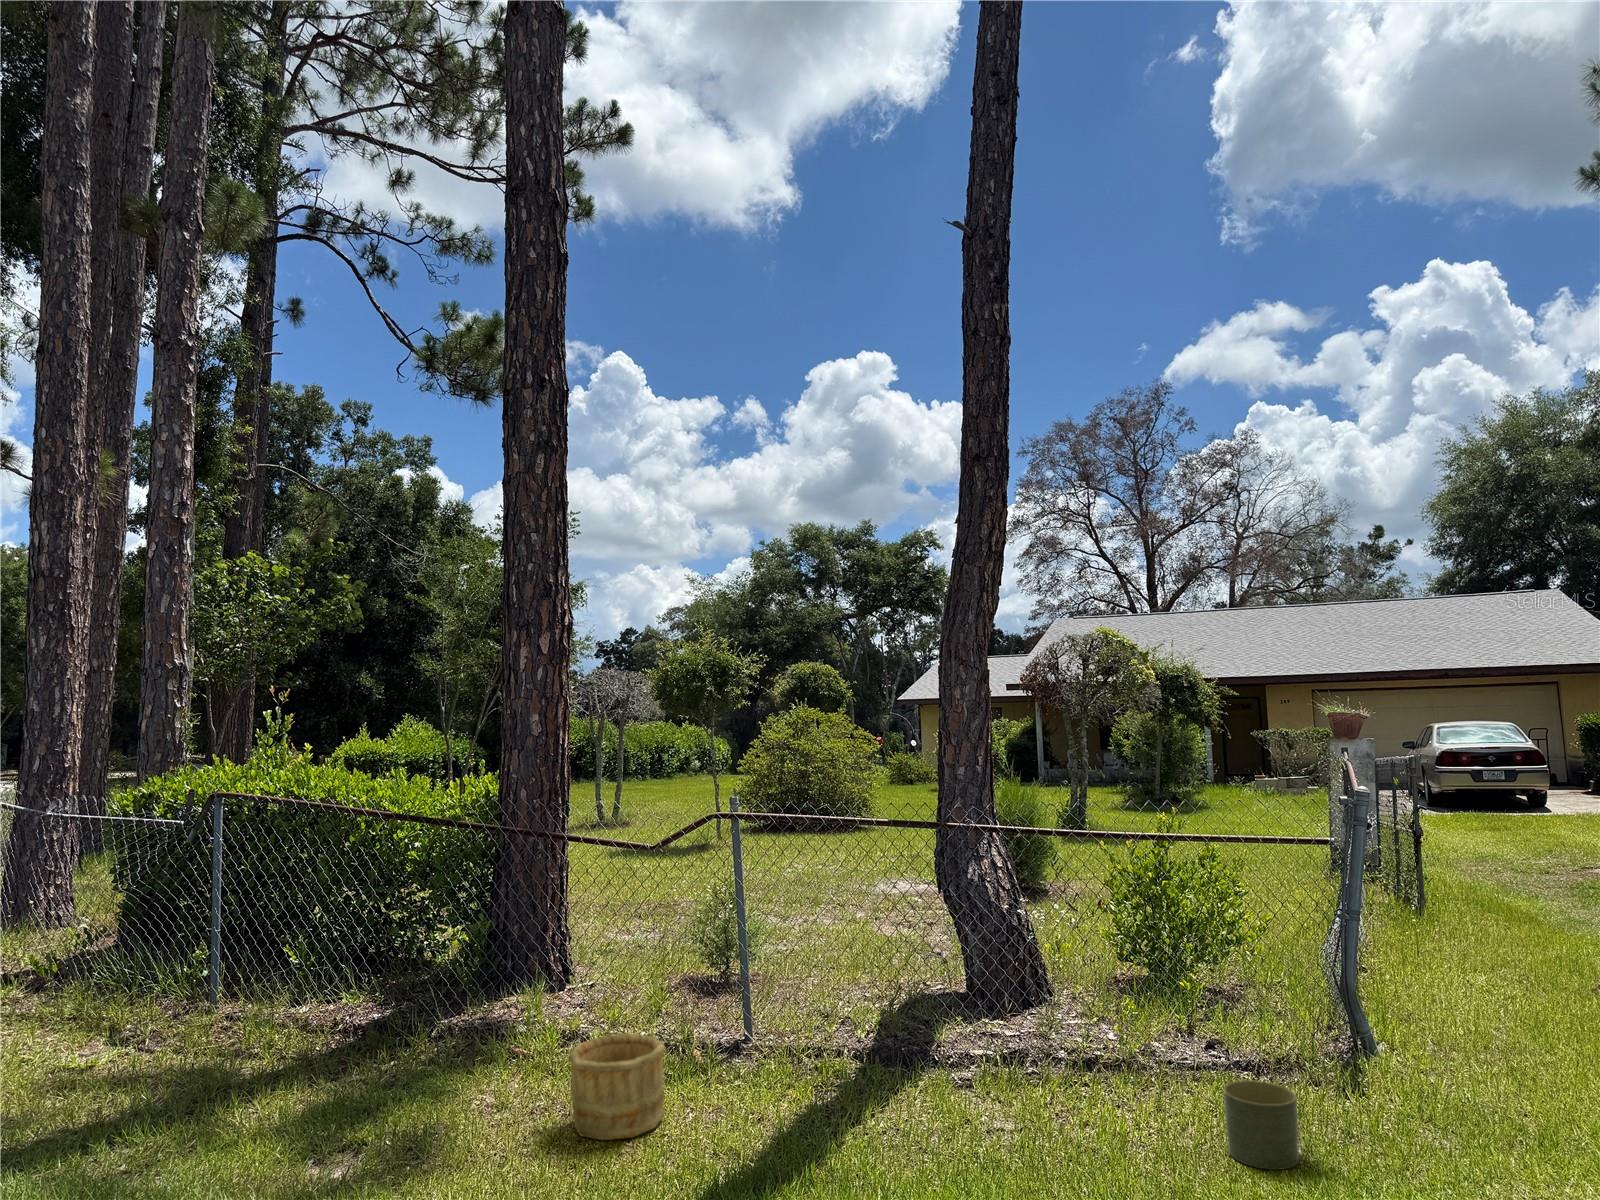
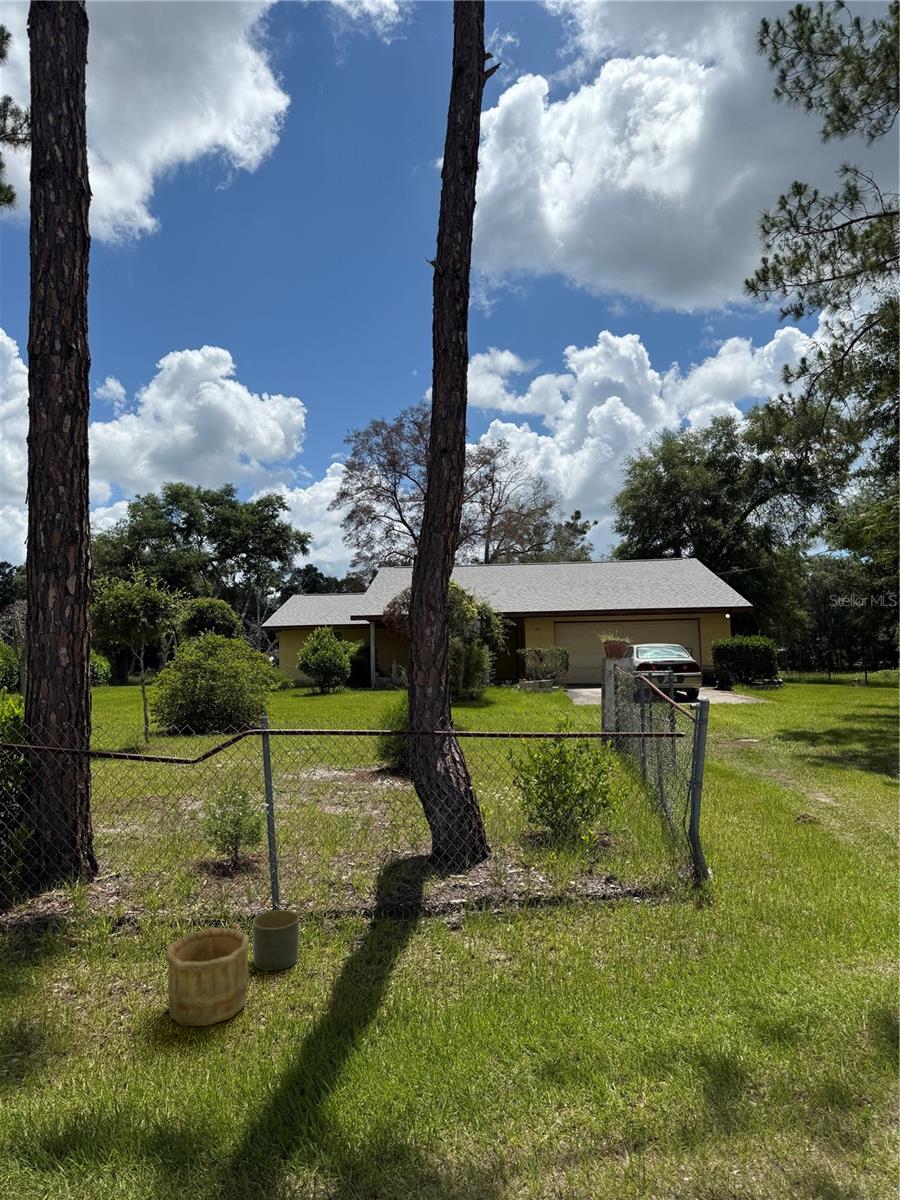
planter: present [1224,1080,1299,1170] -> present [253,910,299,971]

